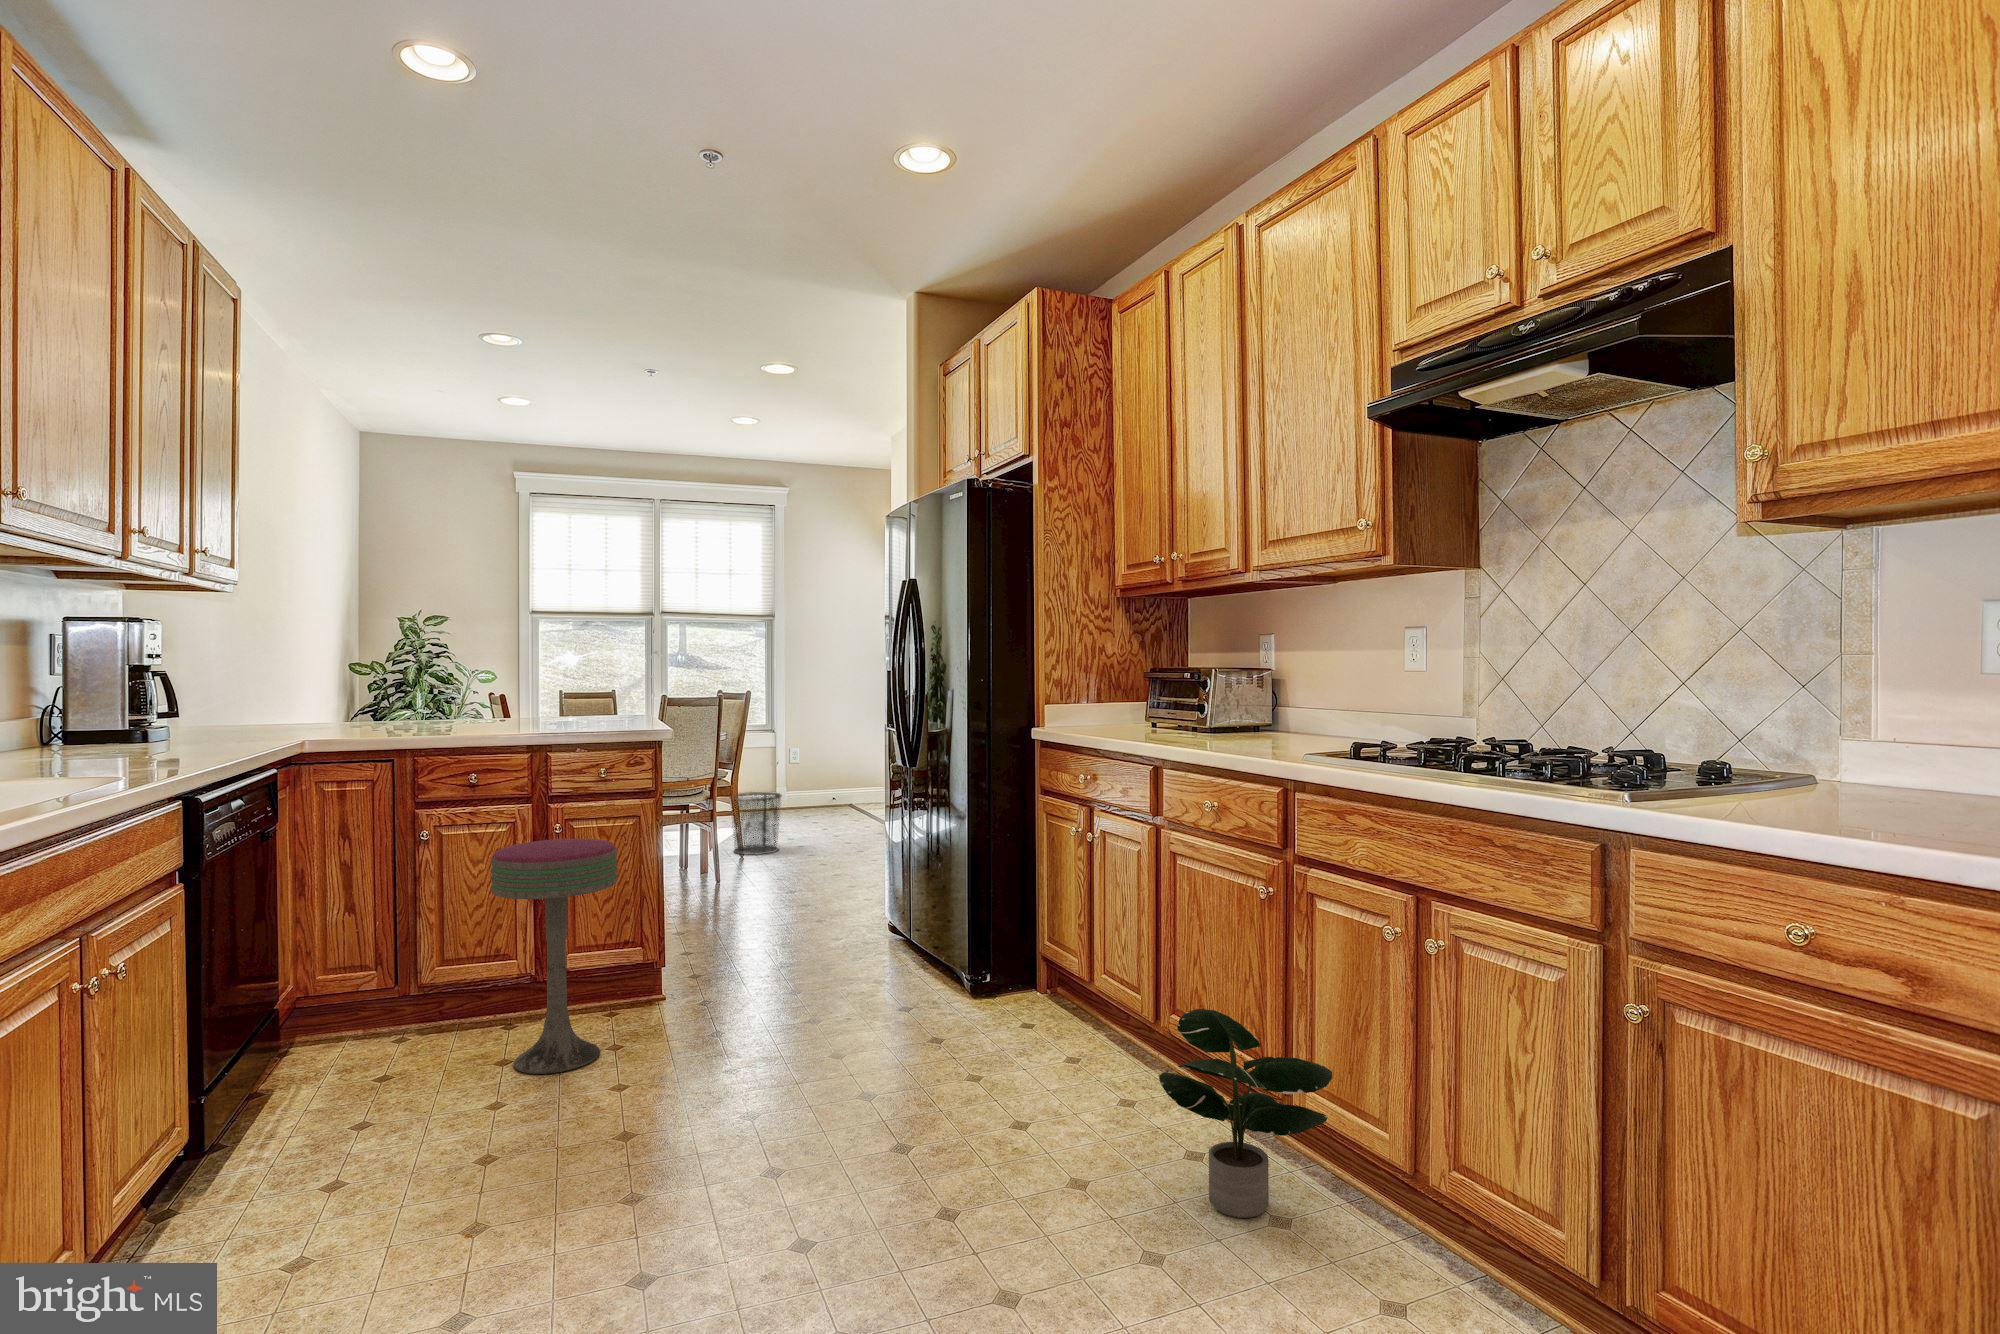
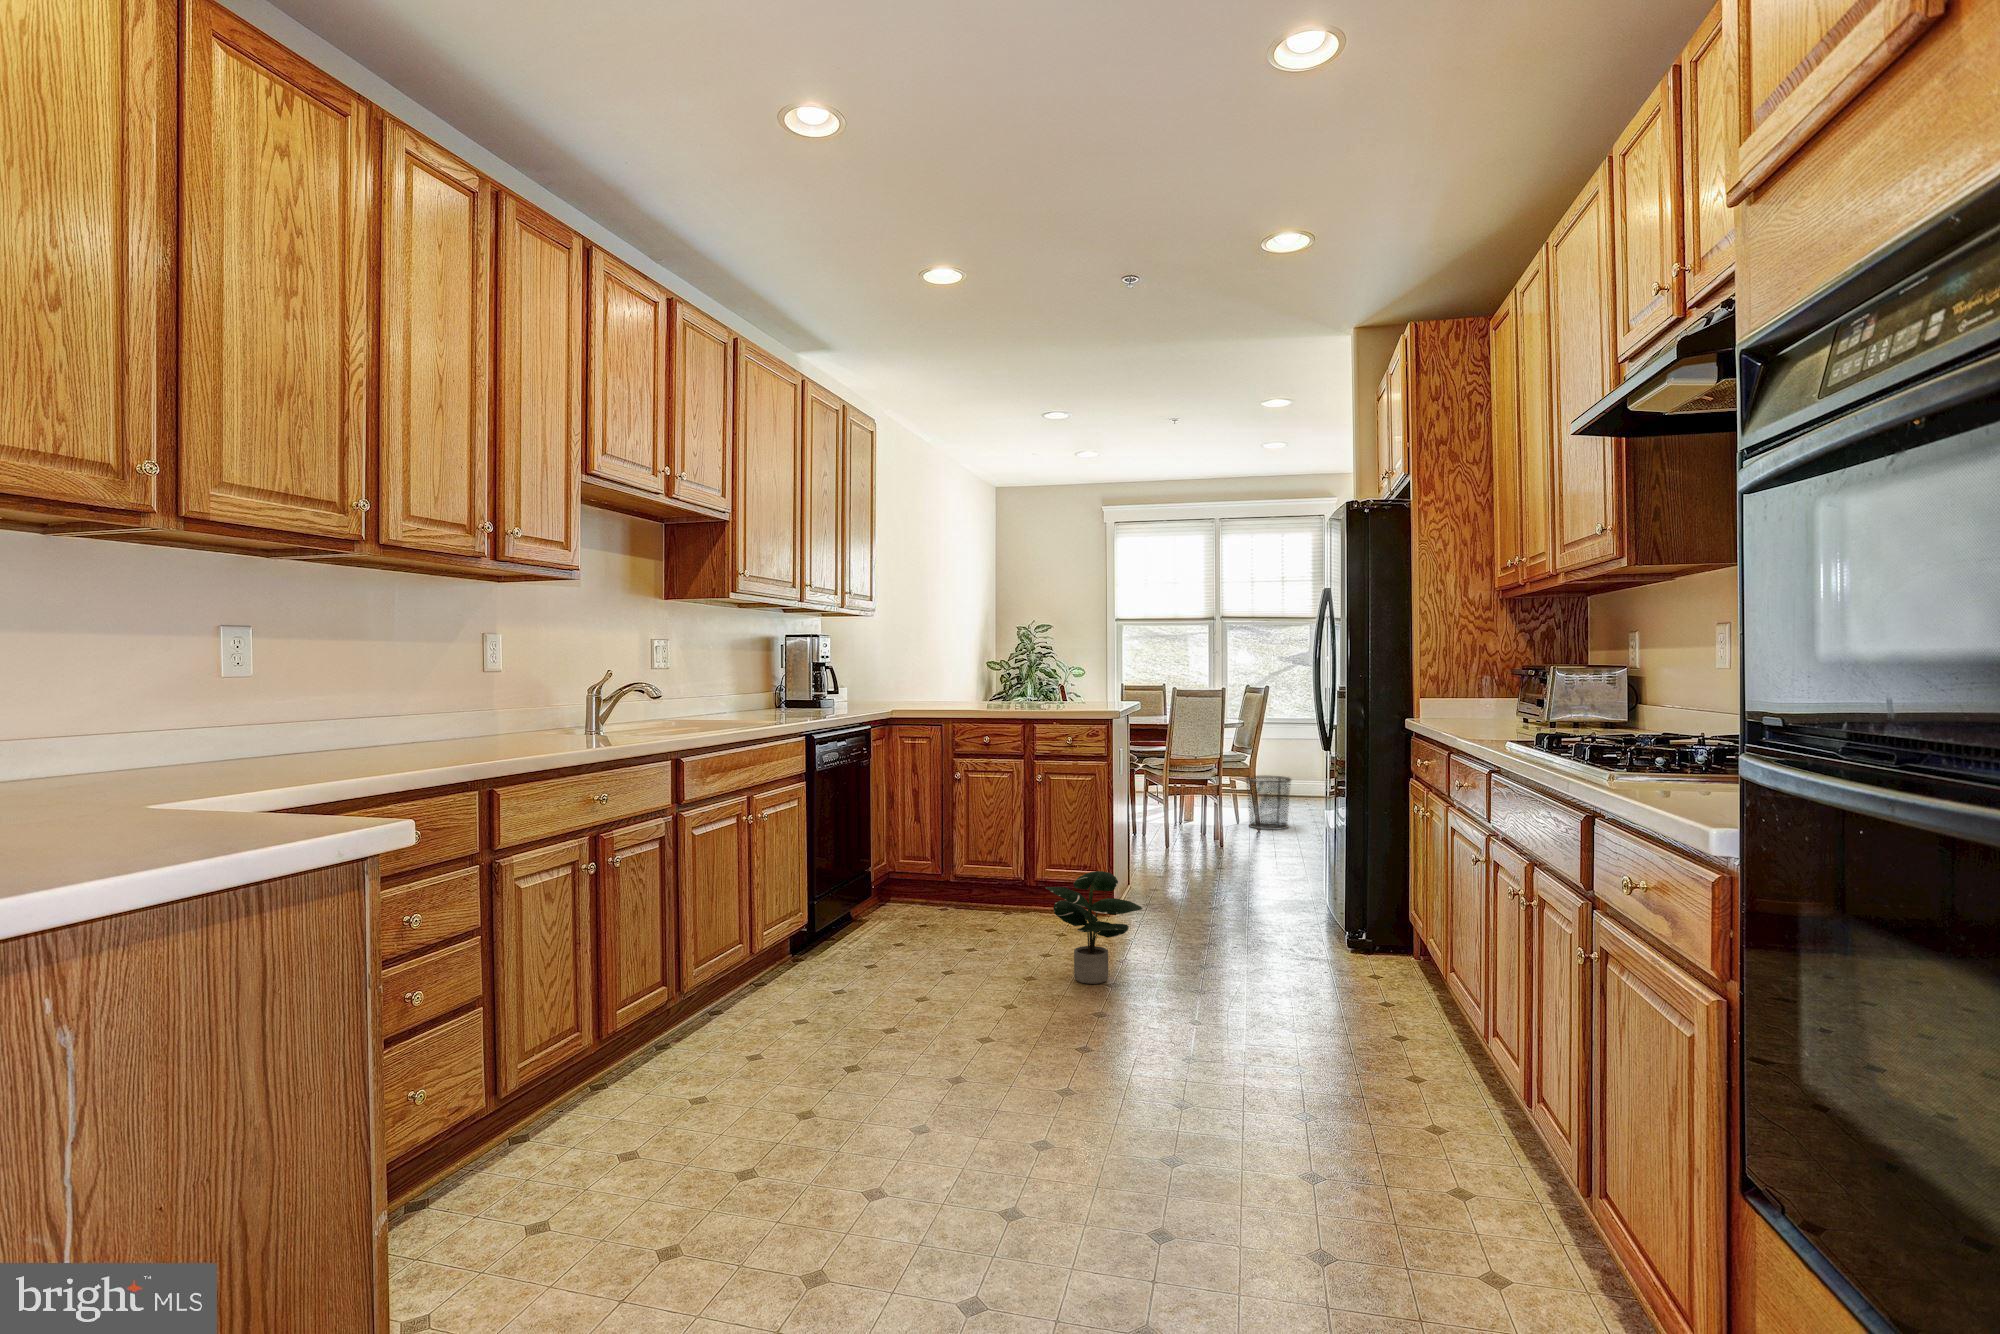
bar stool: present [491,839,618,1074] -> none [980,784,1060,940]
potted plant: present [1159,1009,1332,1218] -> present [1046,871,1143,984]

